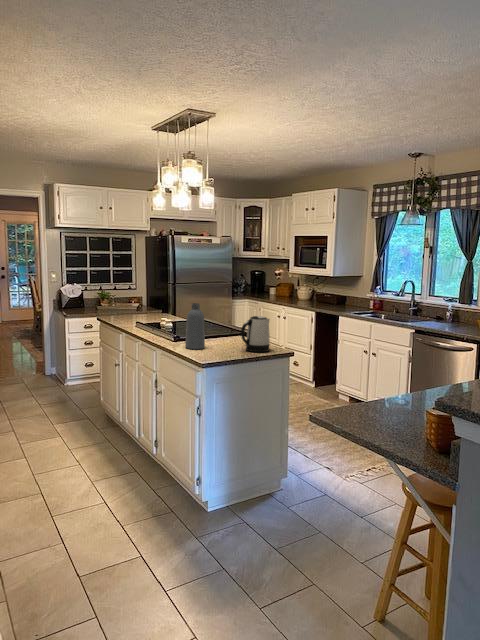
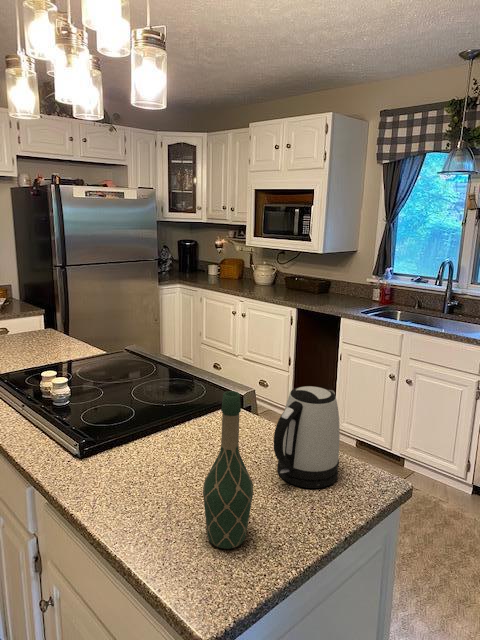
vase: present [185,303,205,349] -> none [117,366,171,499]
wine bottle: none [210,305,226,357] -> present [203,391,253,549]

